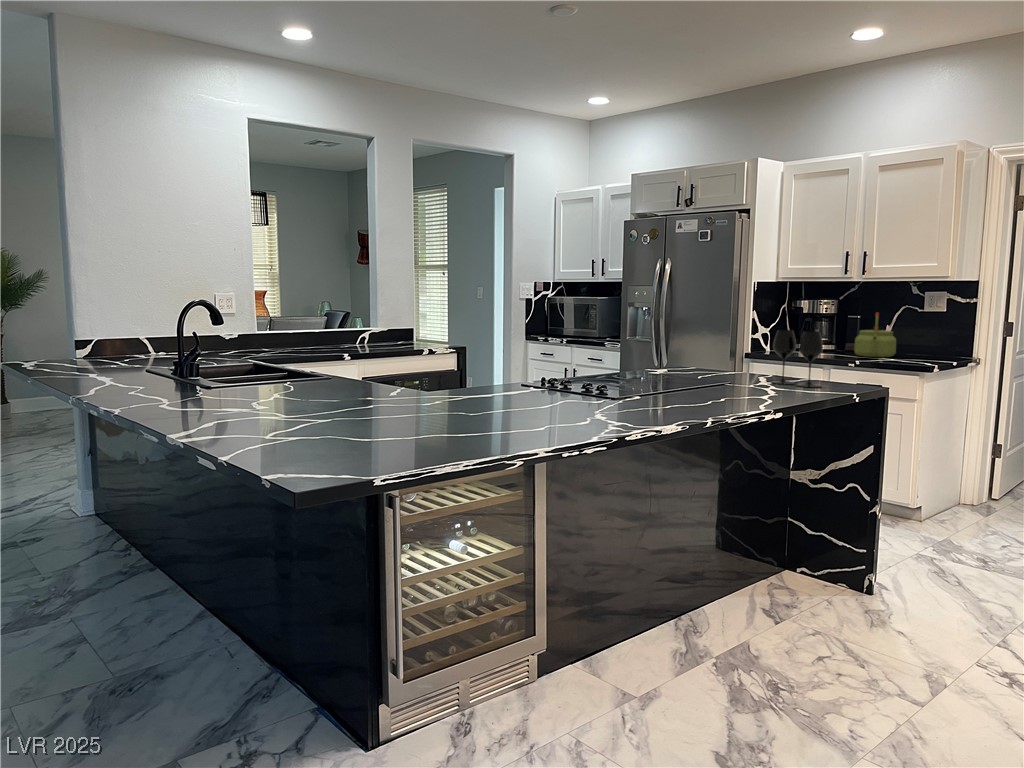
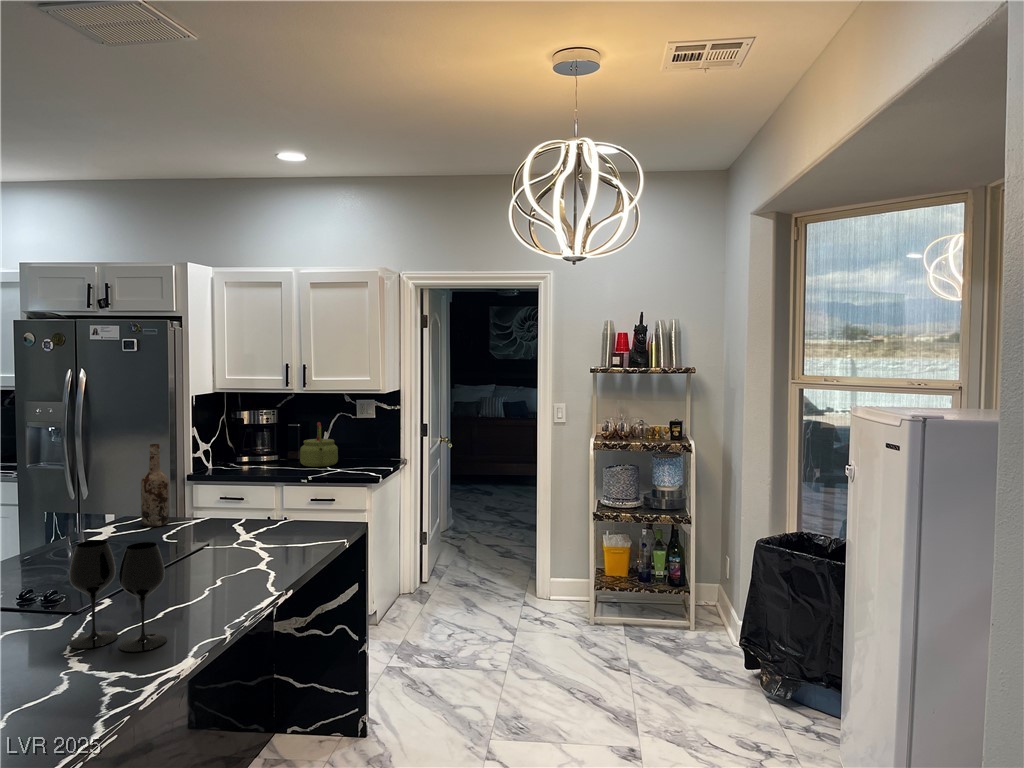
wine bottle: none [693,307,715,374] -> present [141,444,169,527]
wine glass: present [772,330,823,387] -> present [69,540,167,652]

